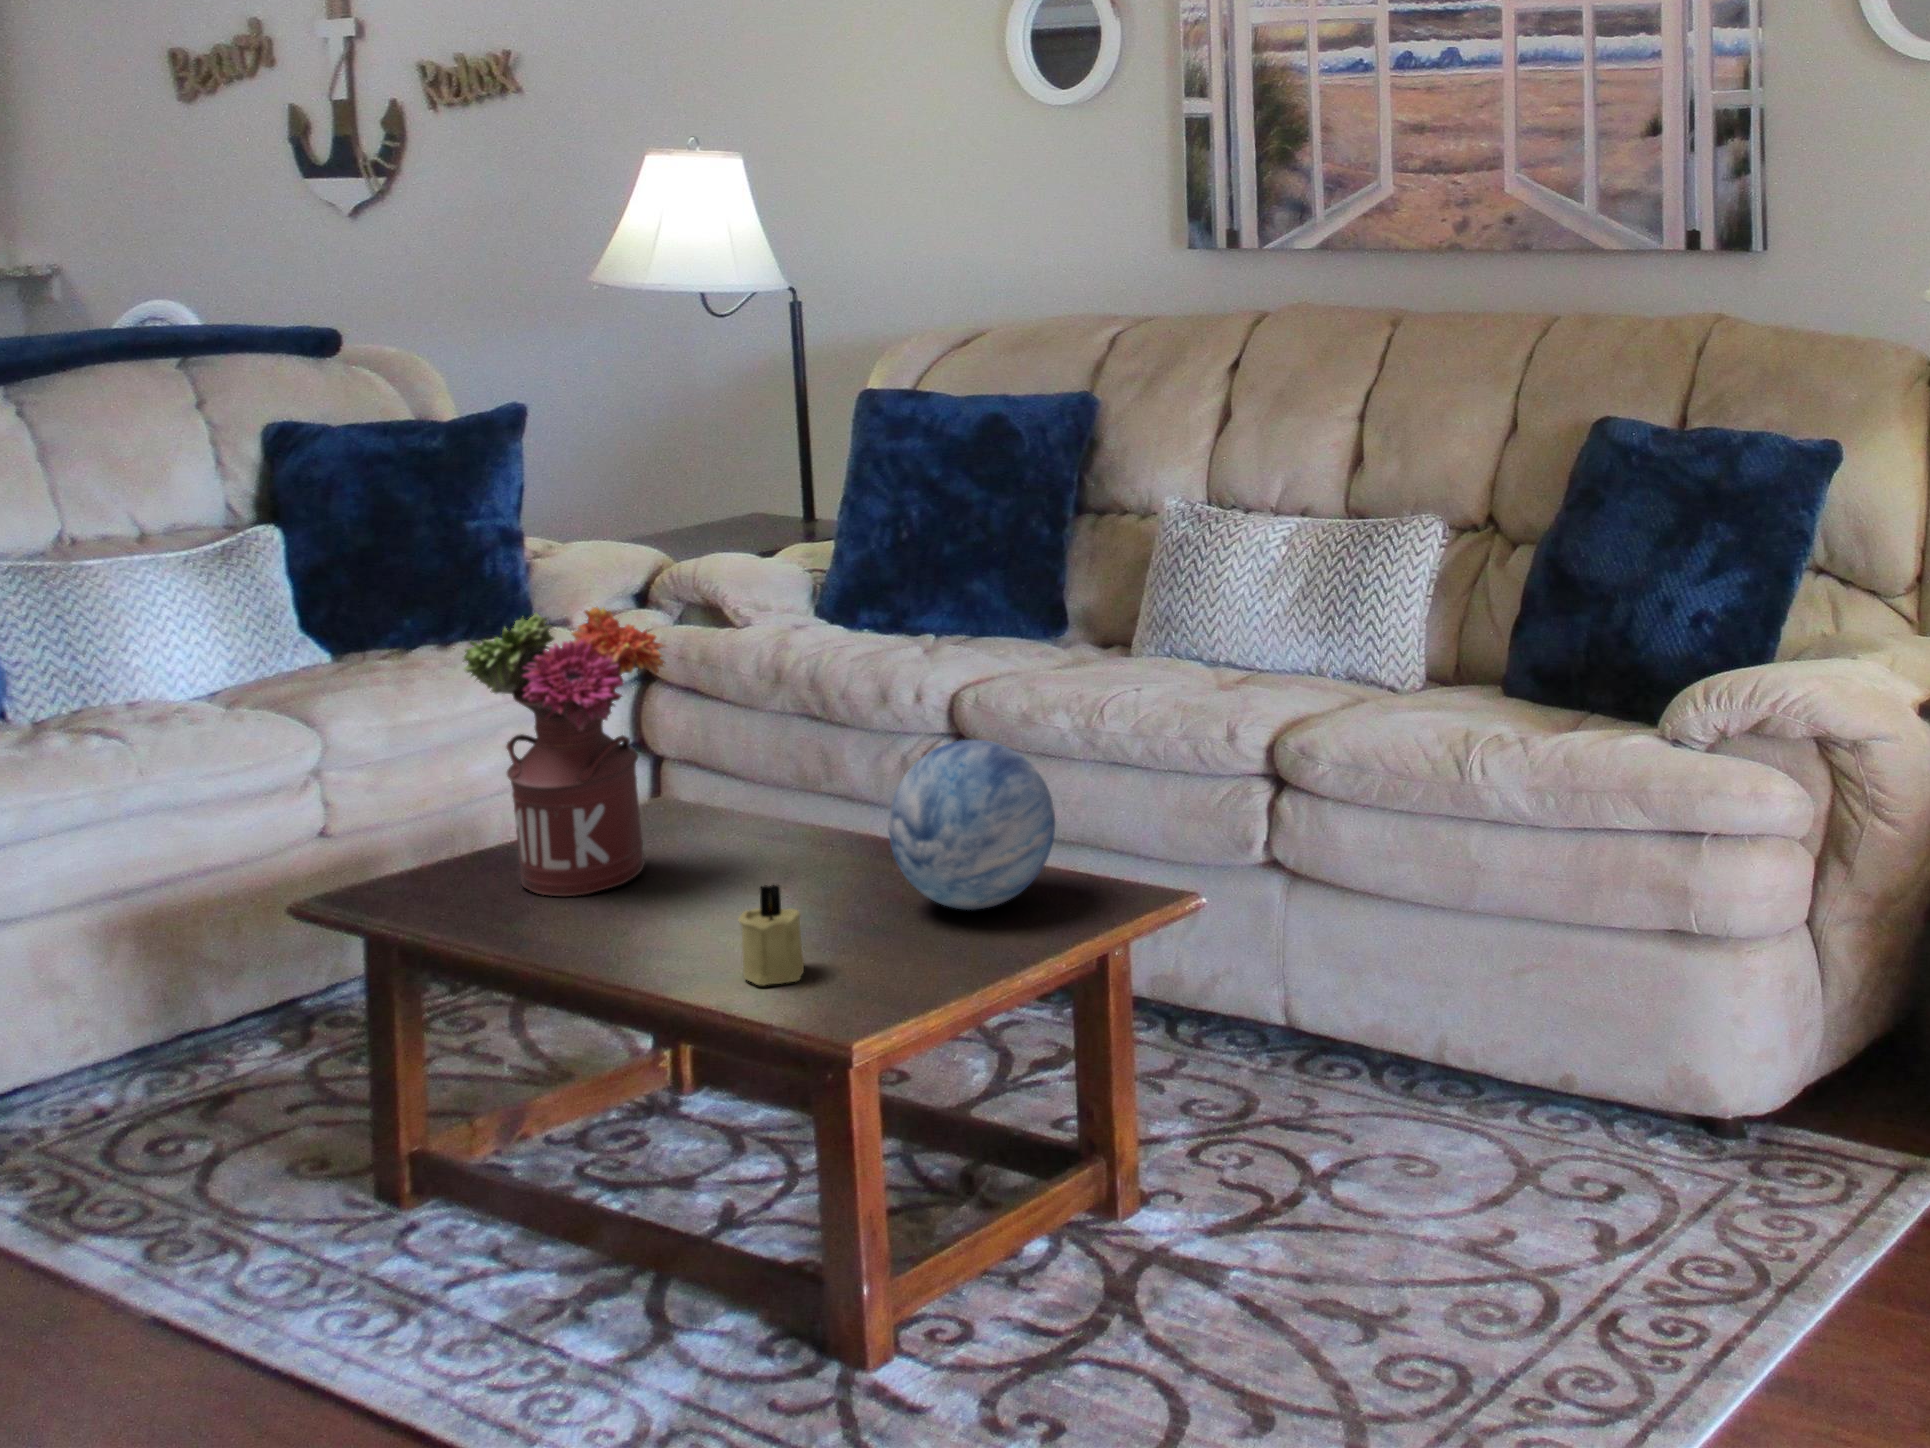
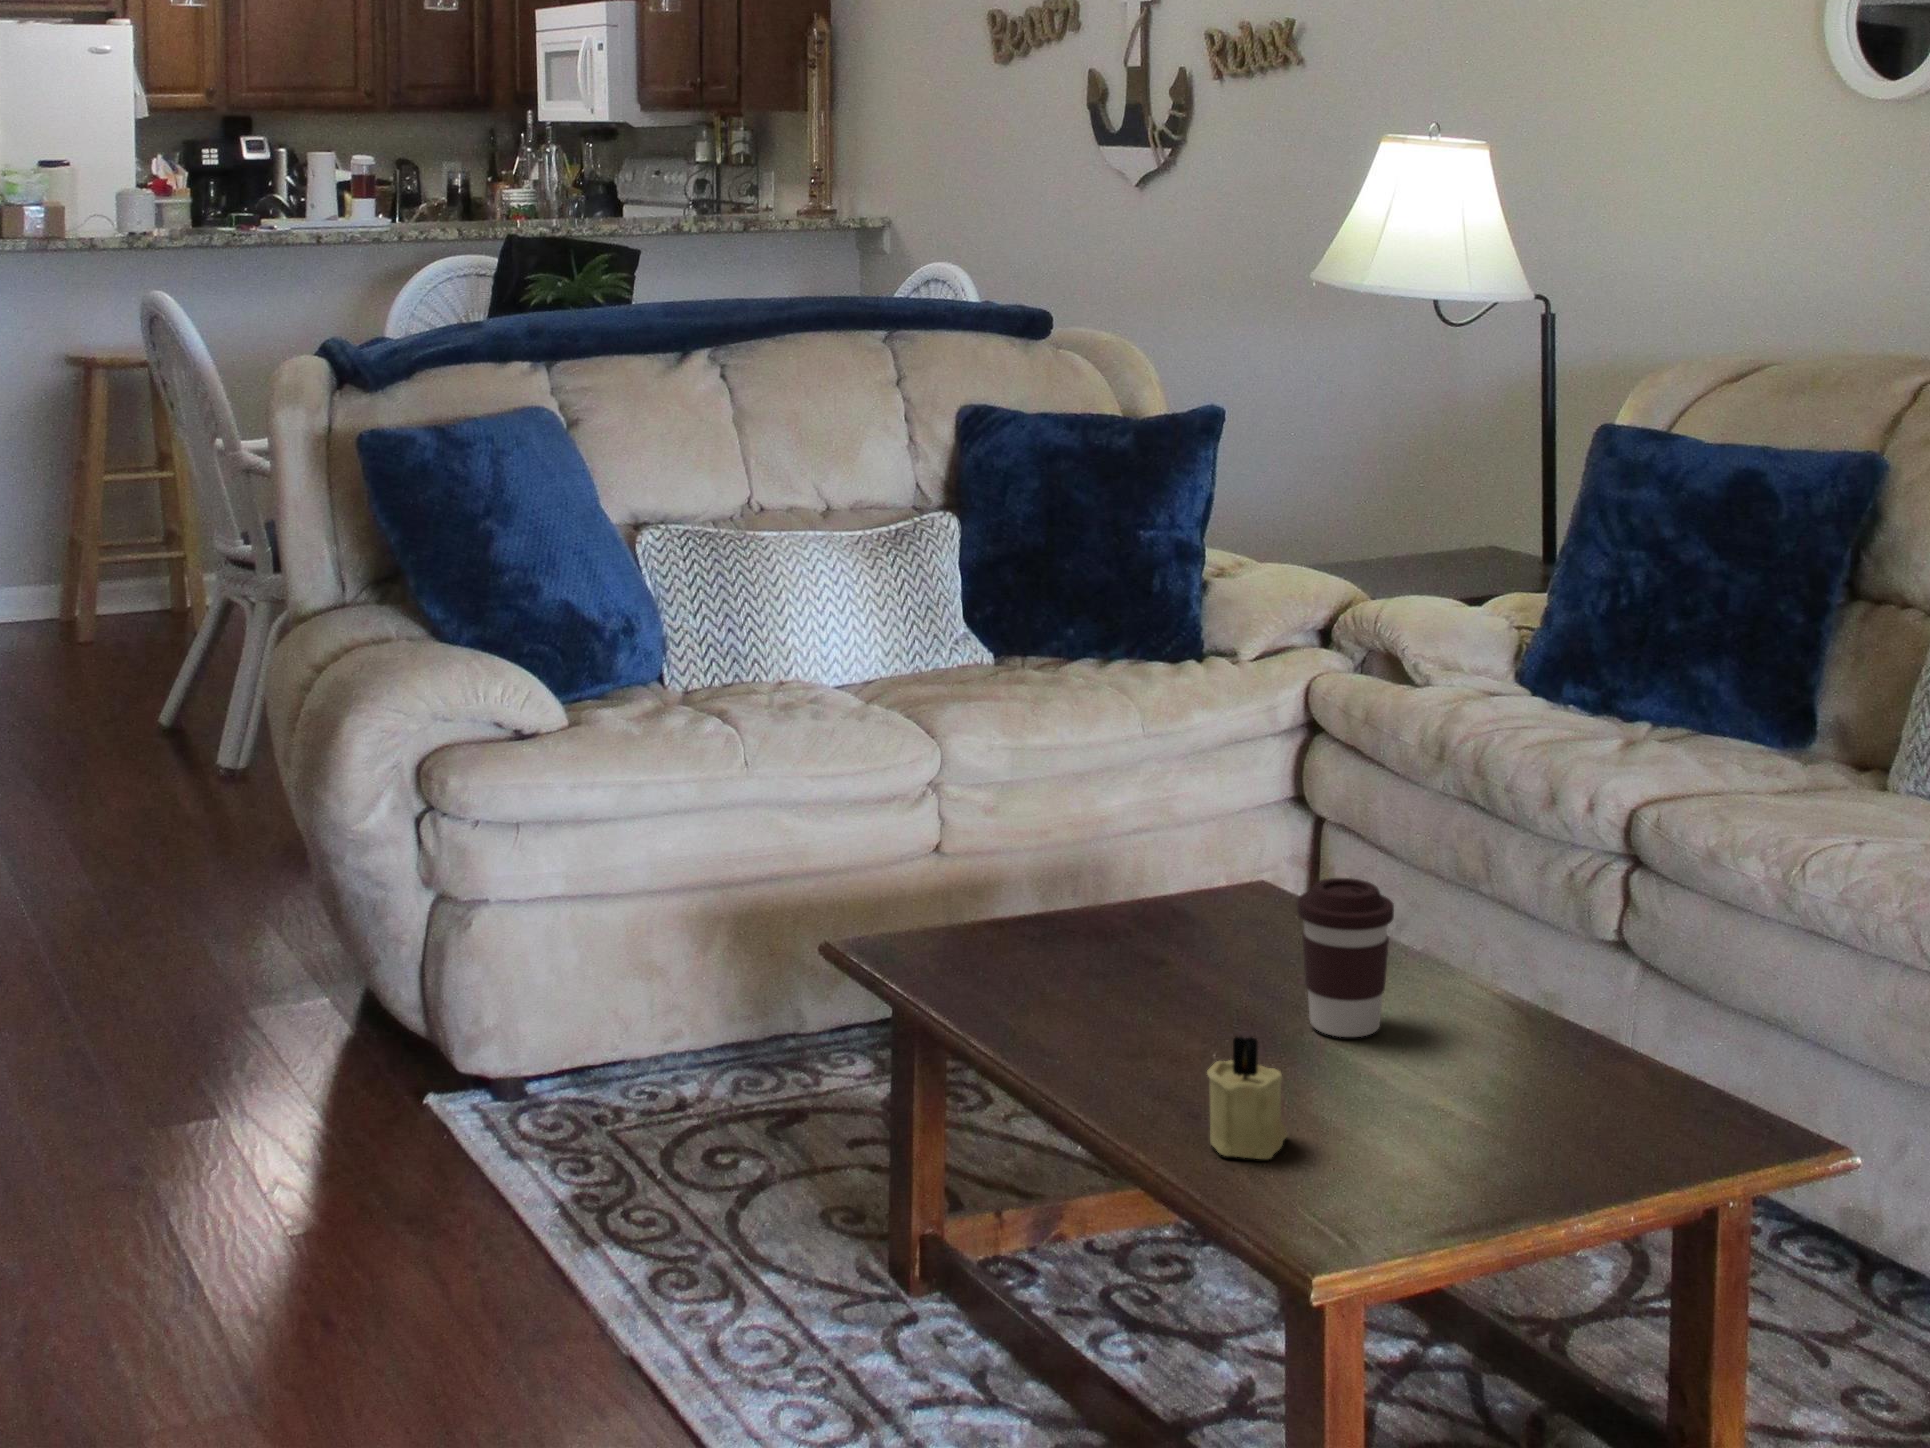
flower arrangement: present [464,607,664,896] -> none [991,664,1216,992]
decorative orb: present [889,740,1055,910] -> none [1425,895,1640,1110]
coffee cup: none [760,758,840,890] -> present [1297,878,1394,1037]

